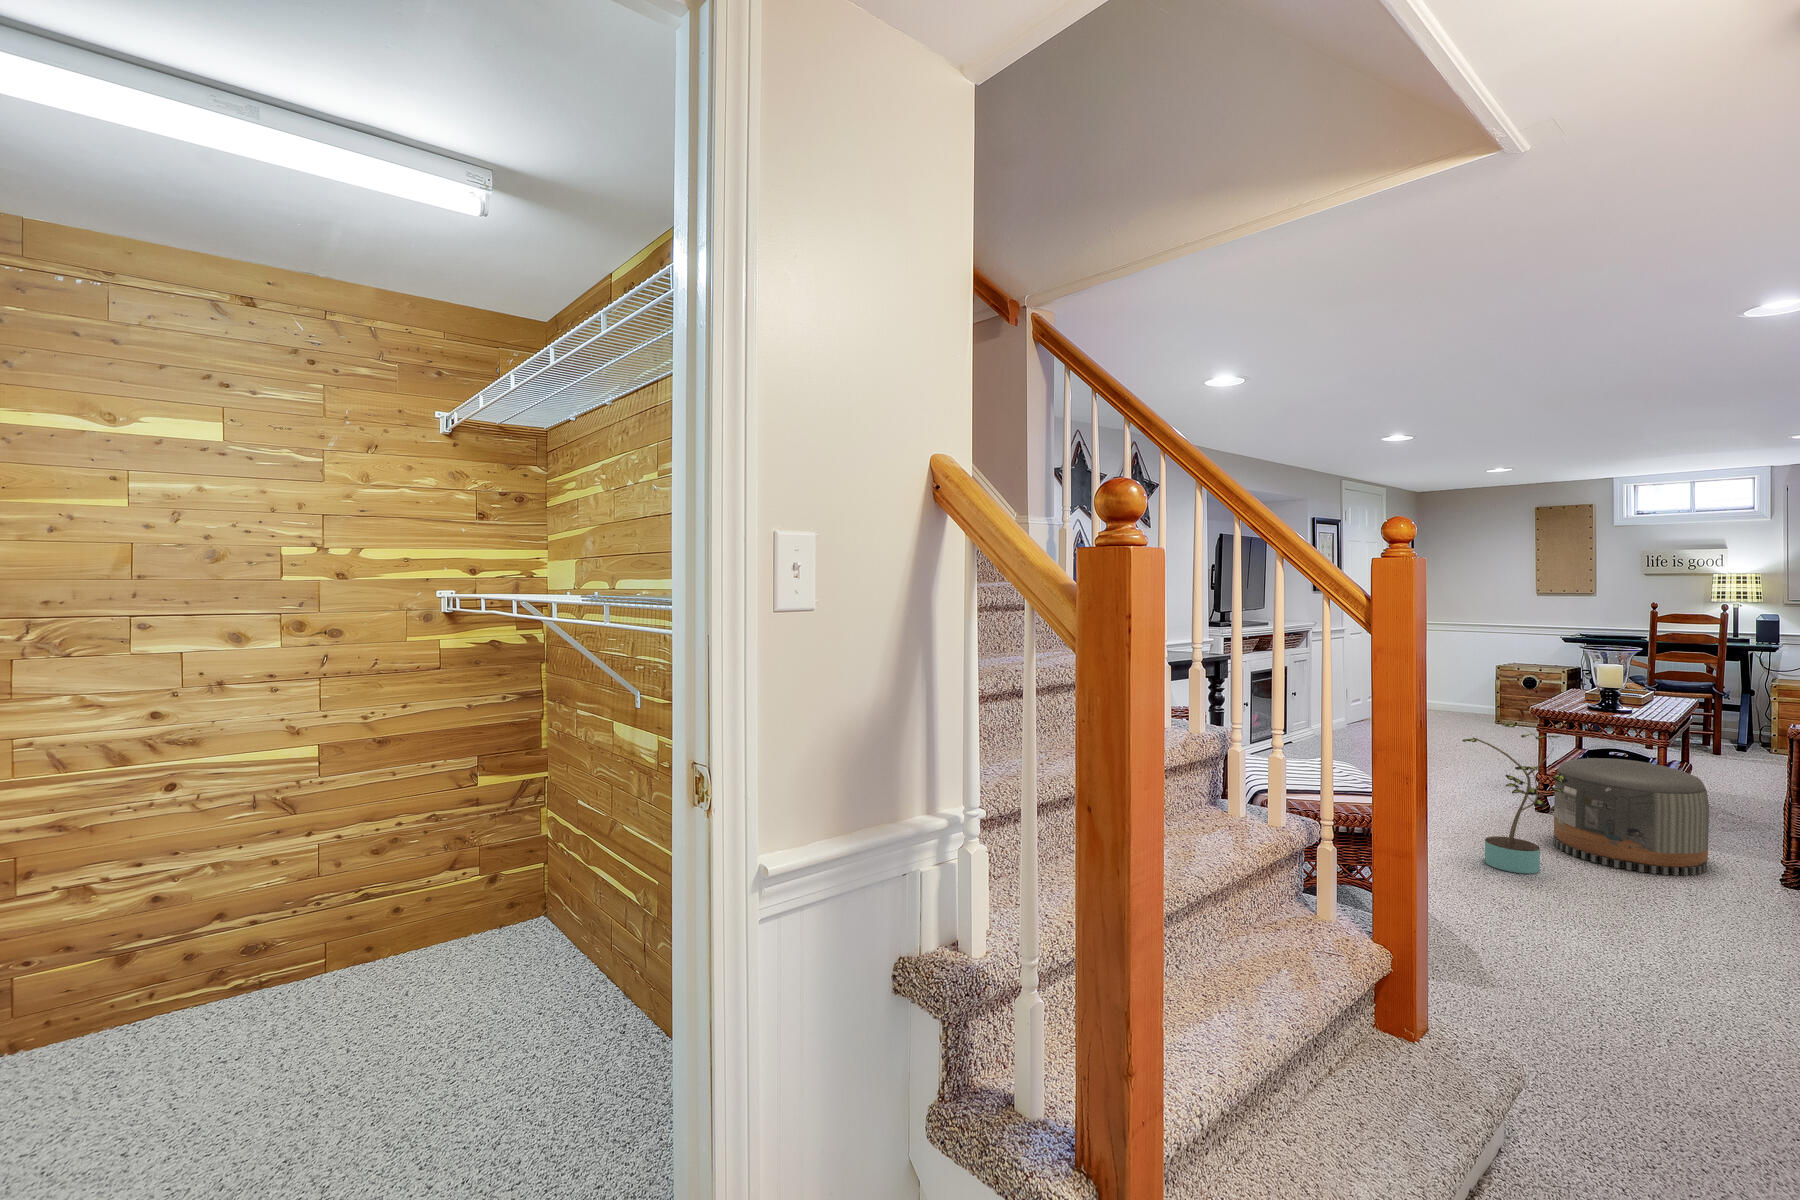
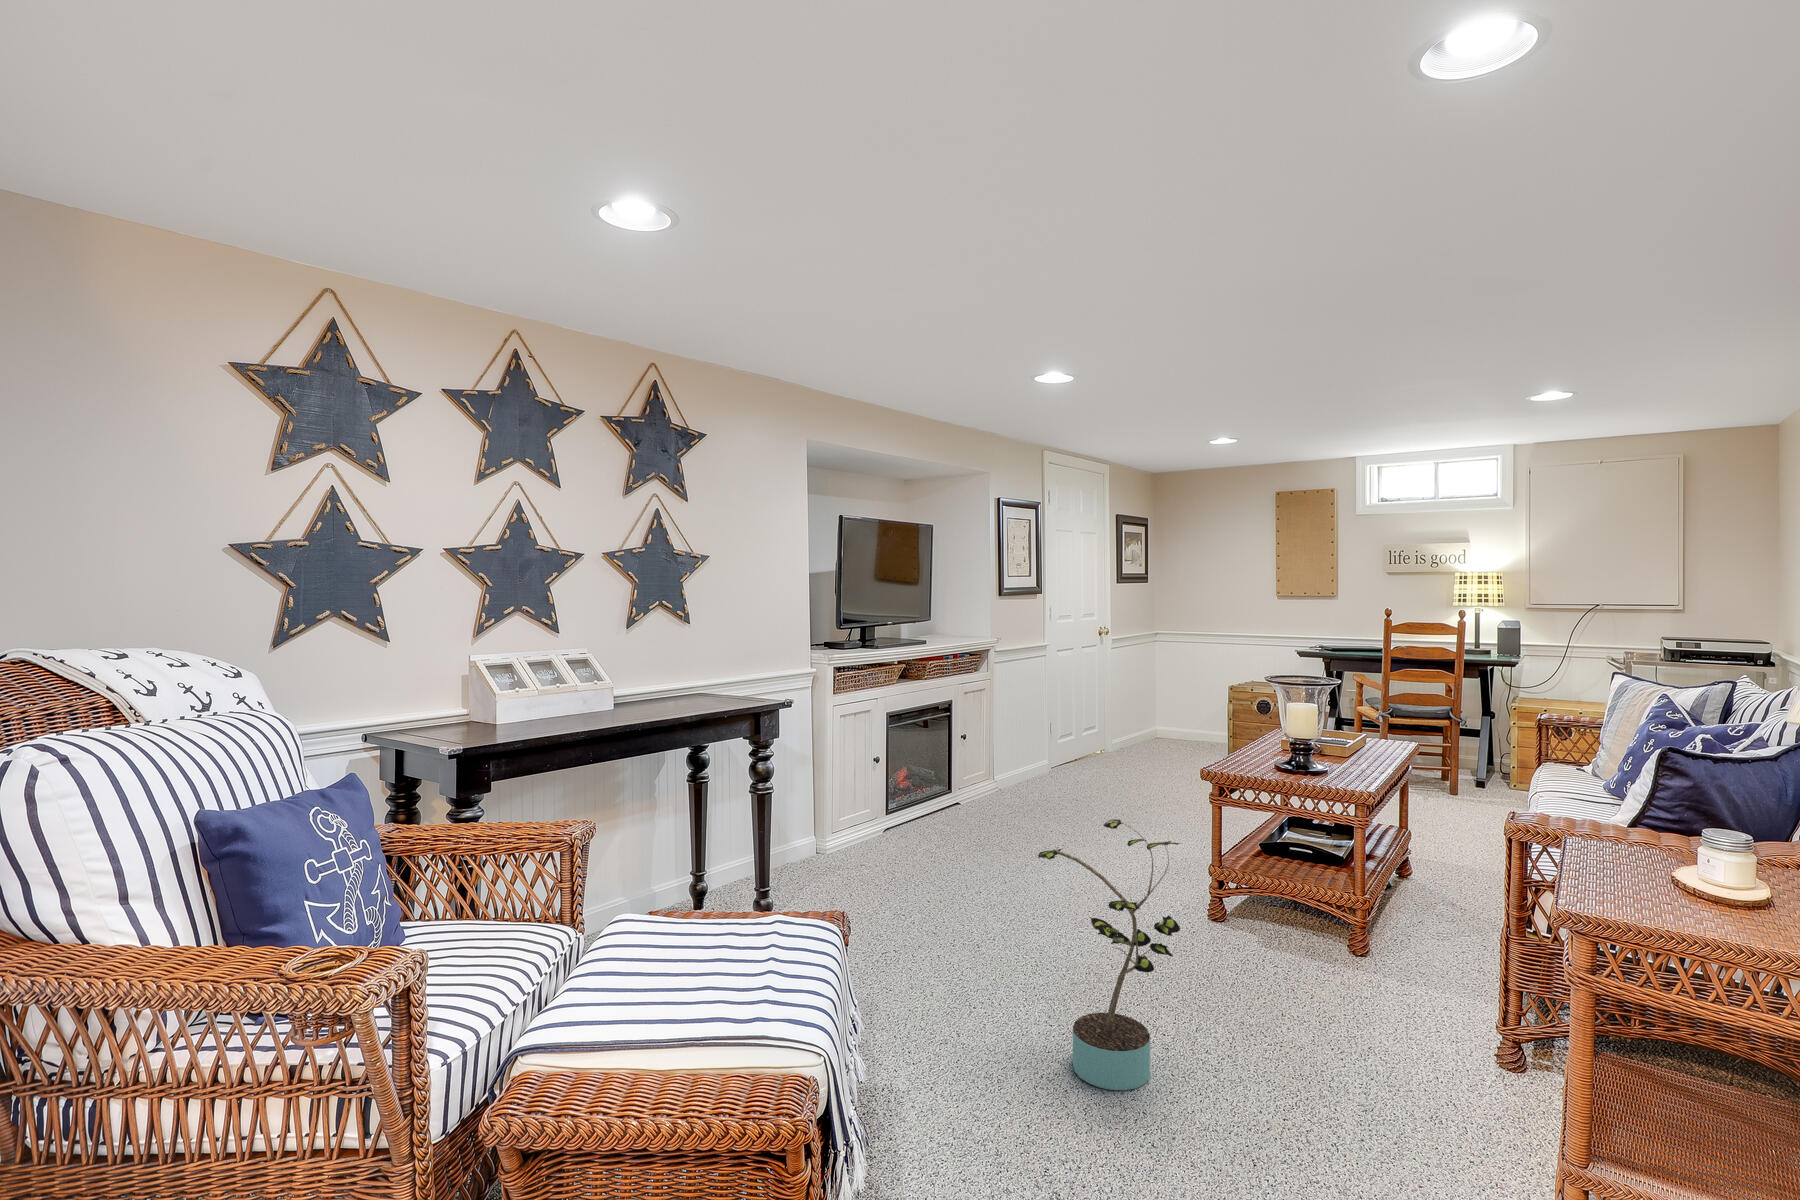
pouf: present [1554,758,1709,876] -> none [1199,858,1399,1067]

